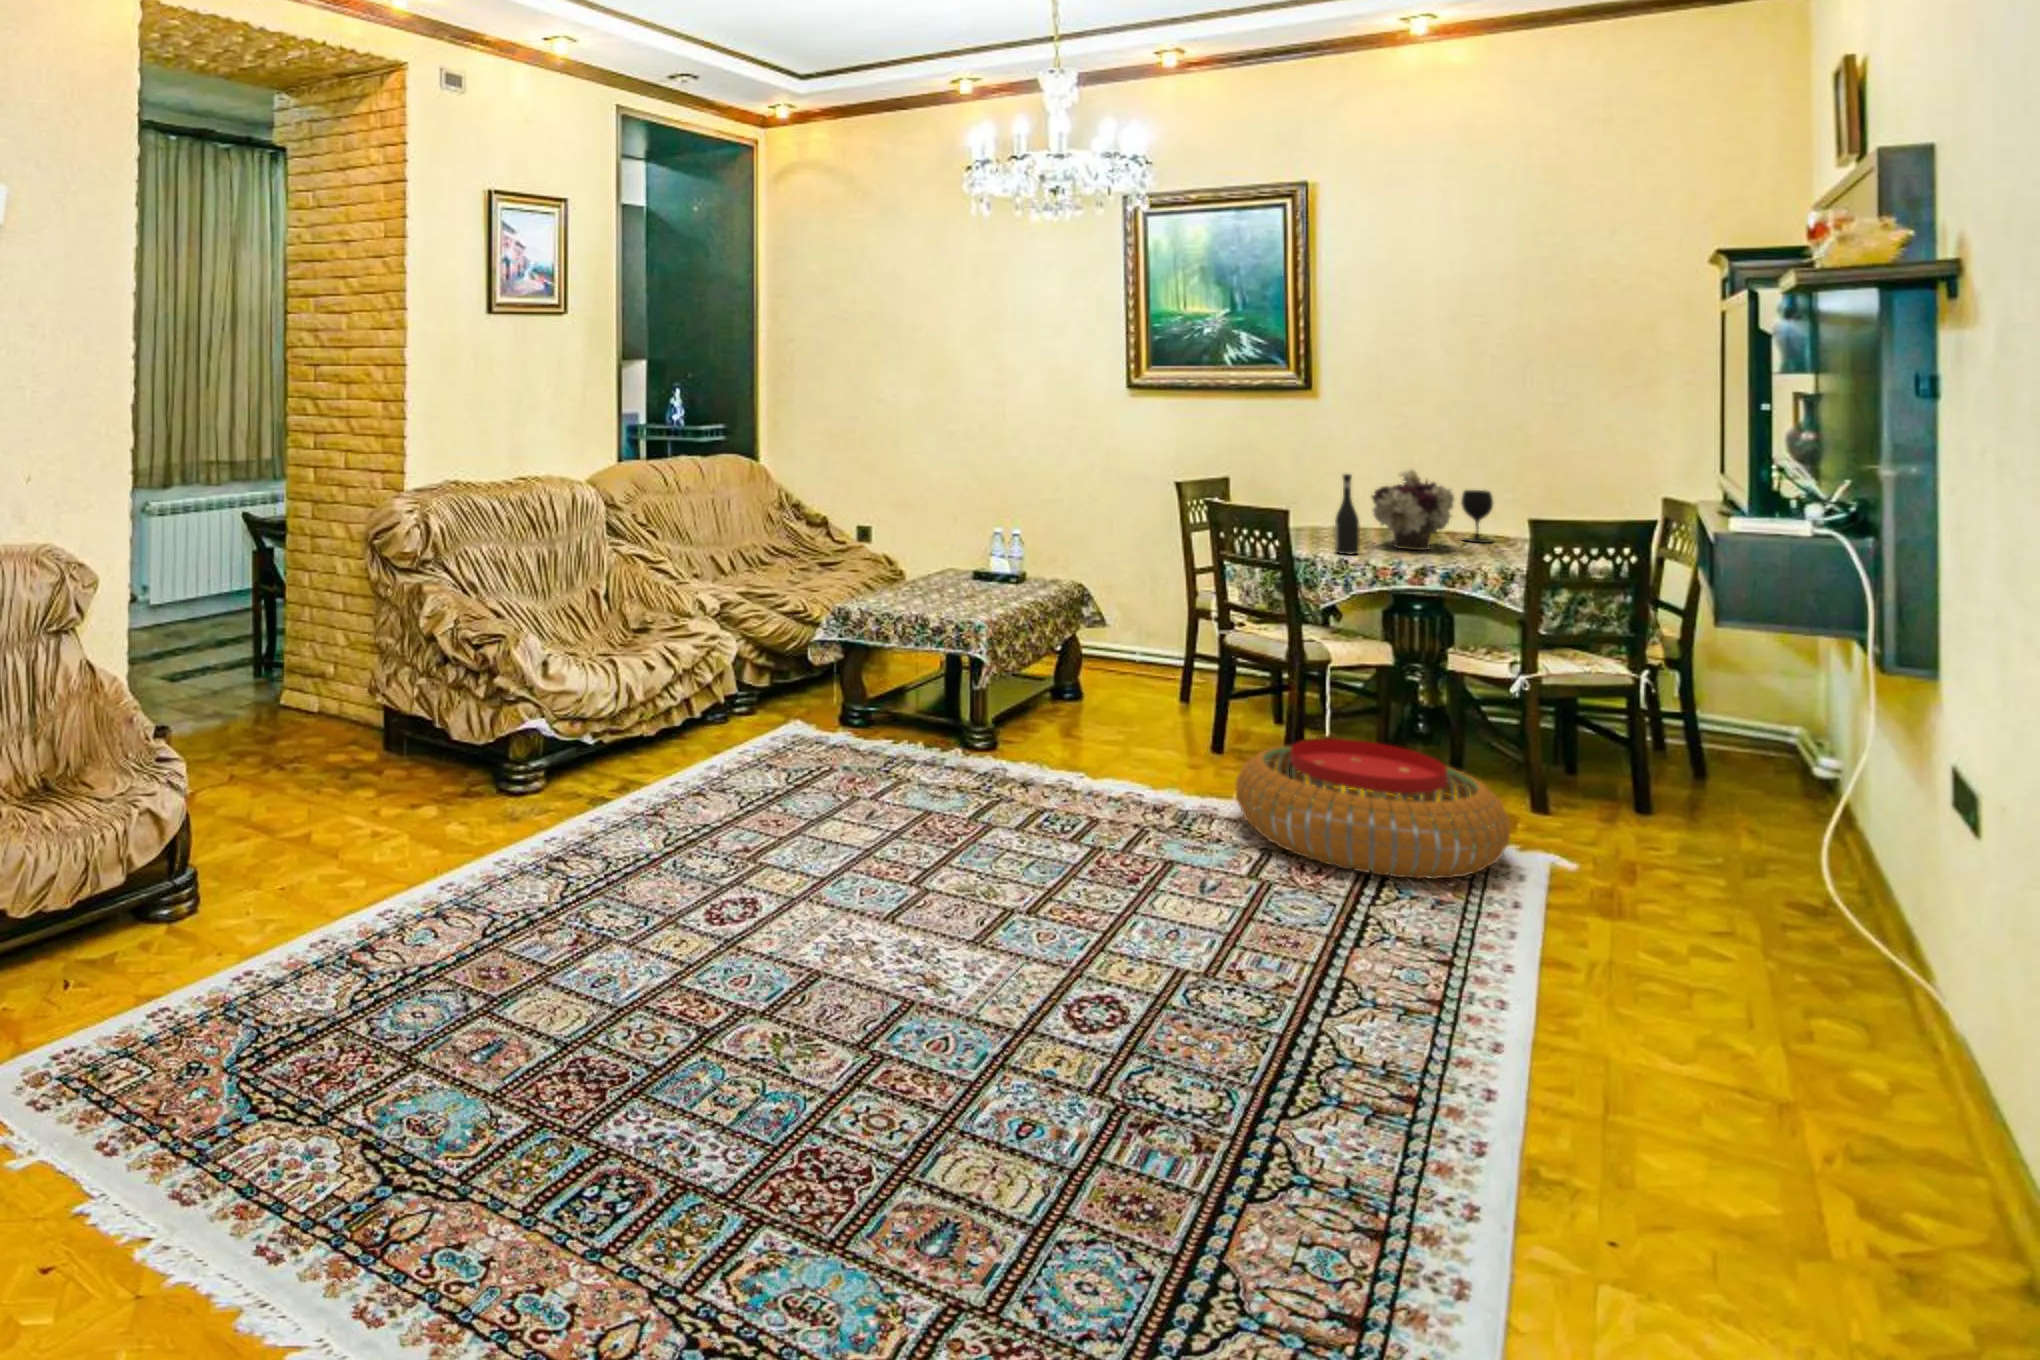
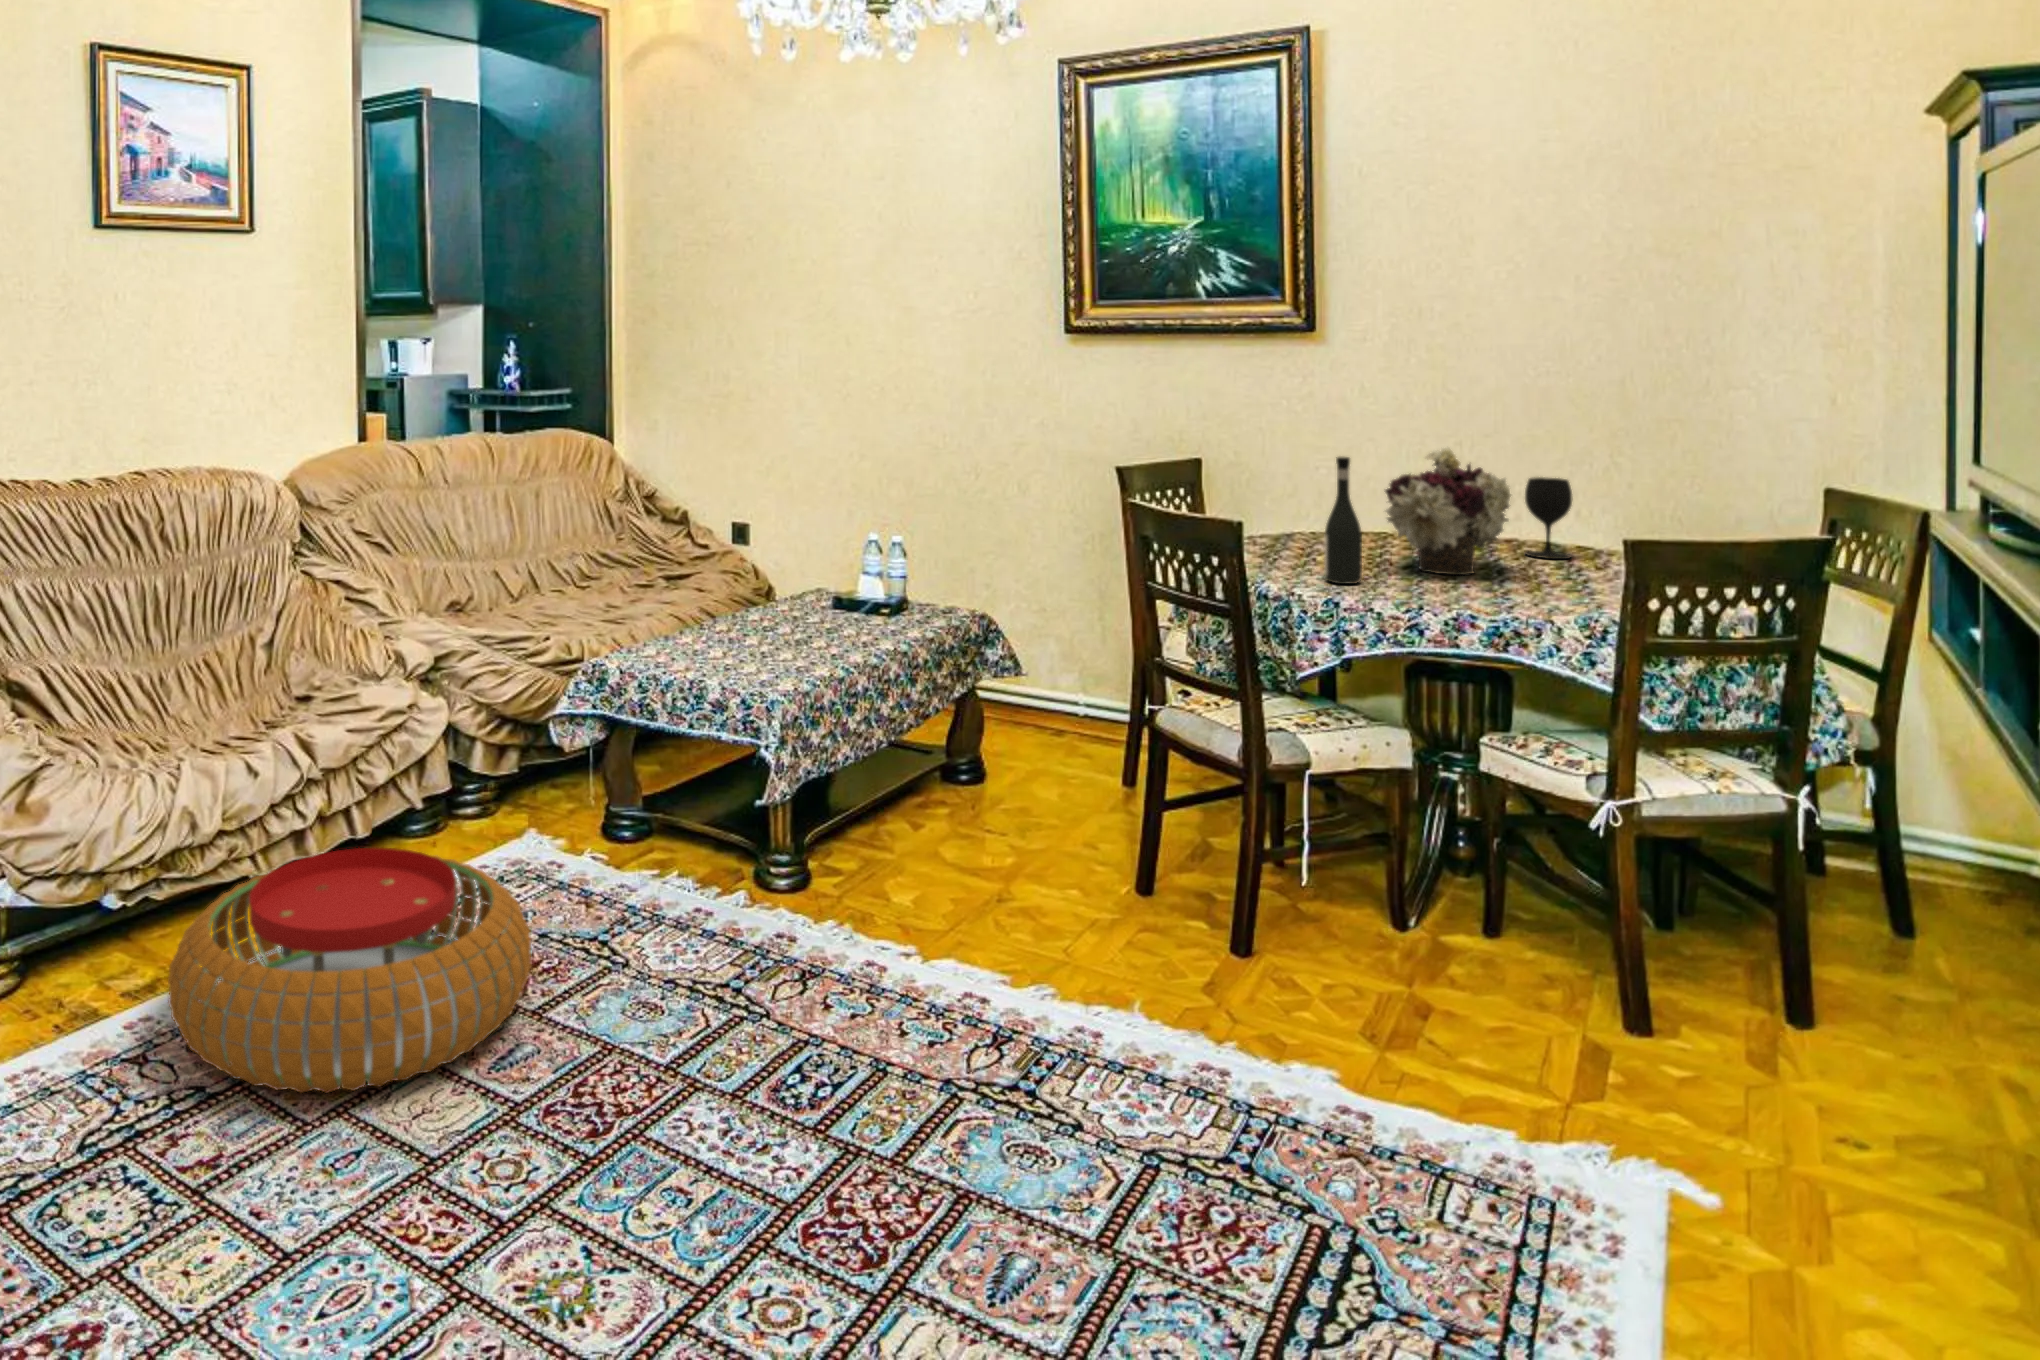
pouf: present [1236,739,1510,879] -> present [168,848,532,1093]

